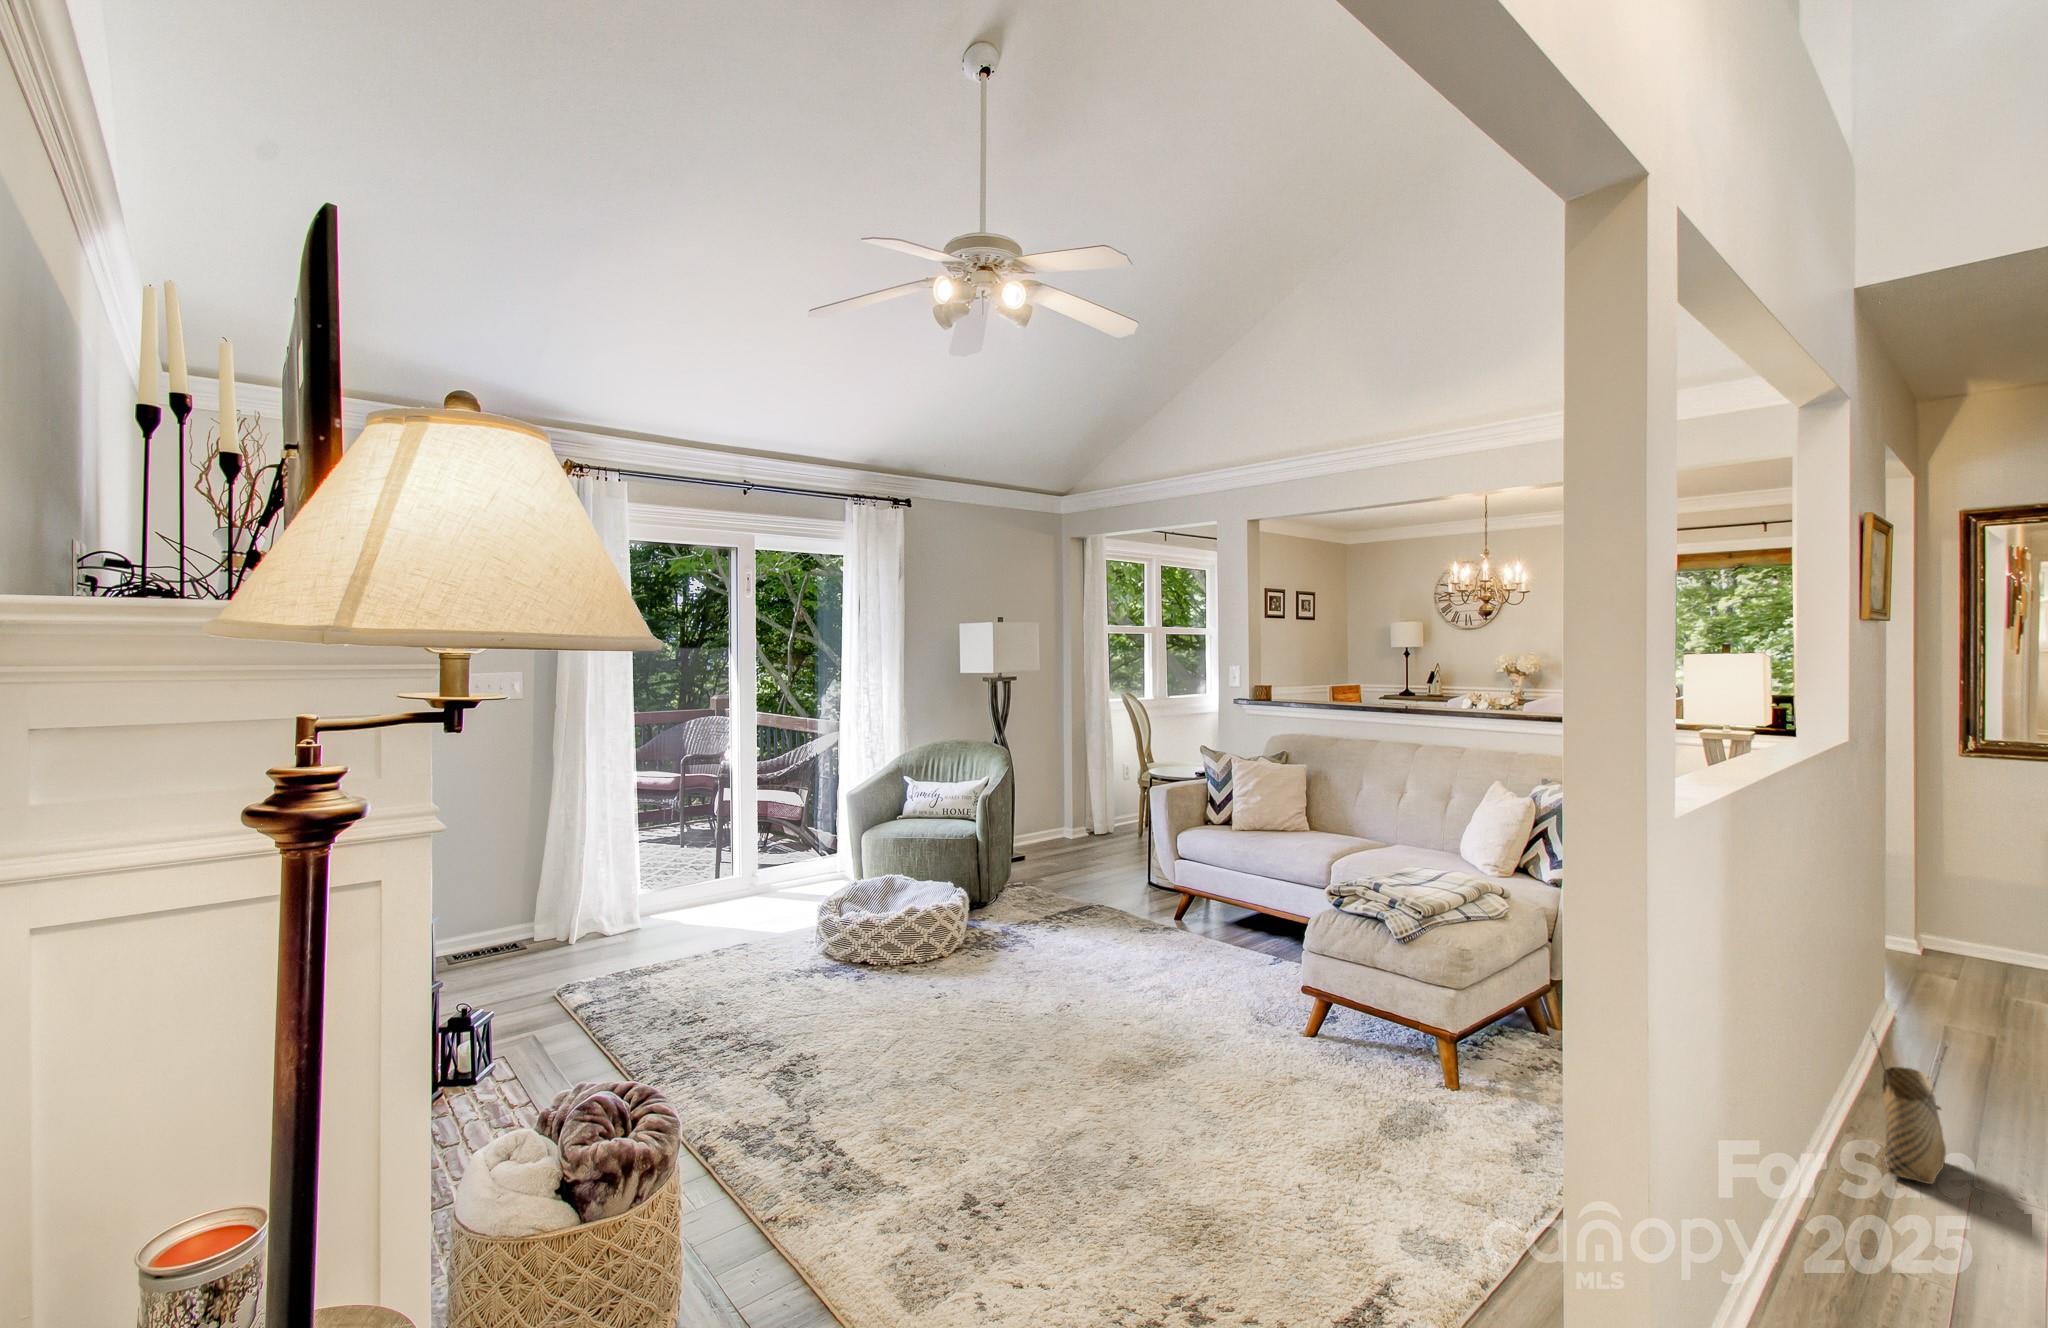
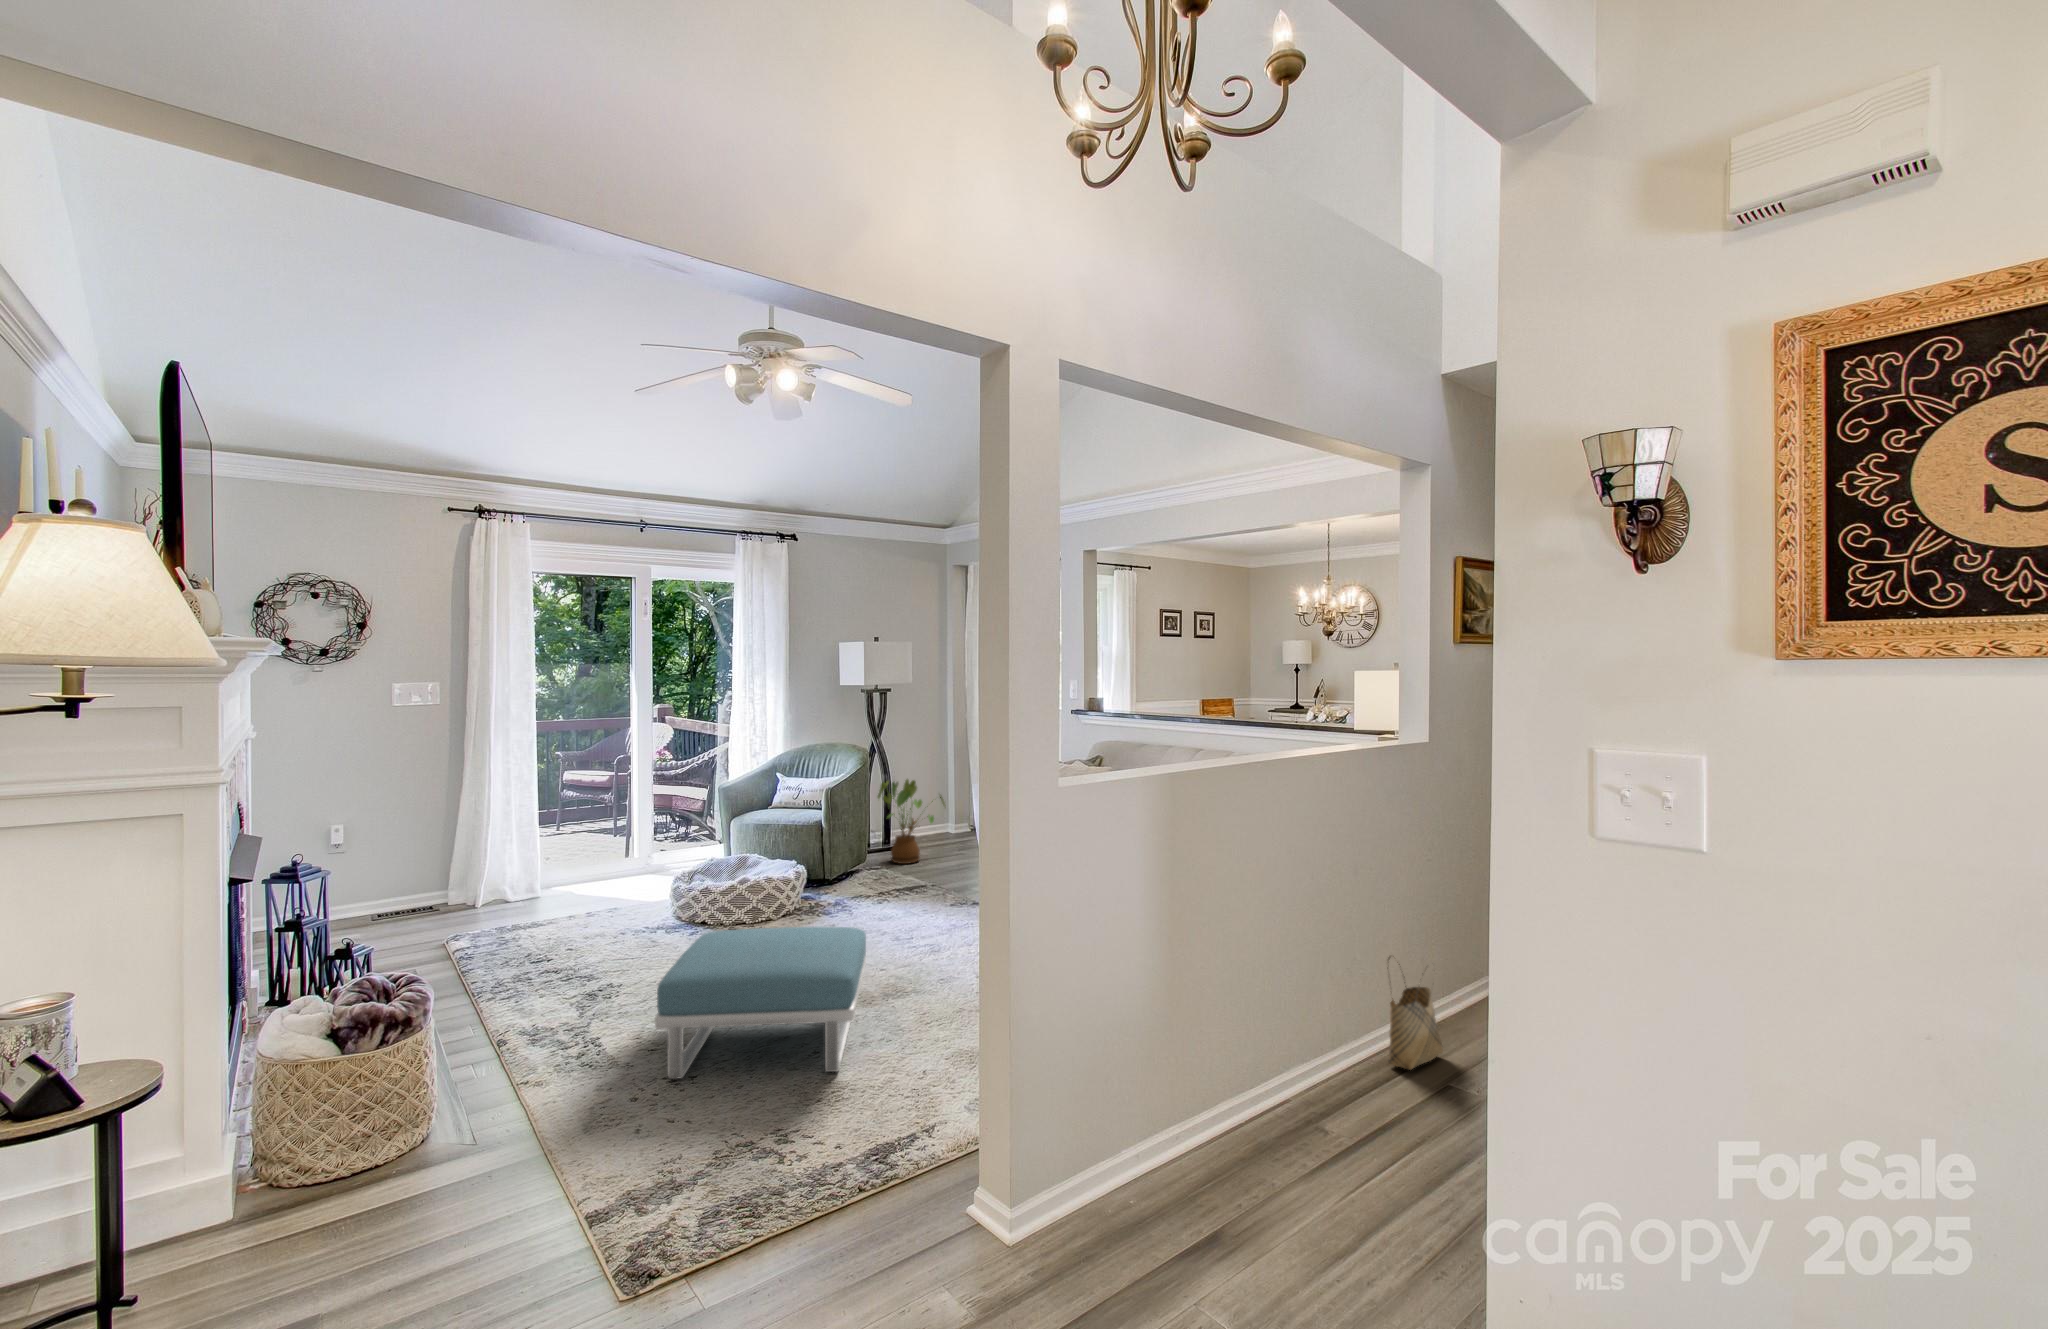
house plant: none [1012,781,1091,879] -> present [878,779,945,864]
footstool: none [936,986,1197,1209] -> present [655,927,866,1079]

